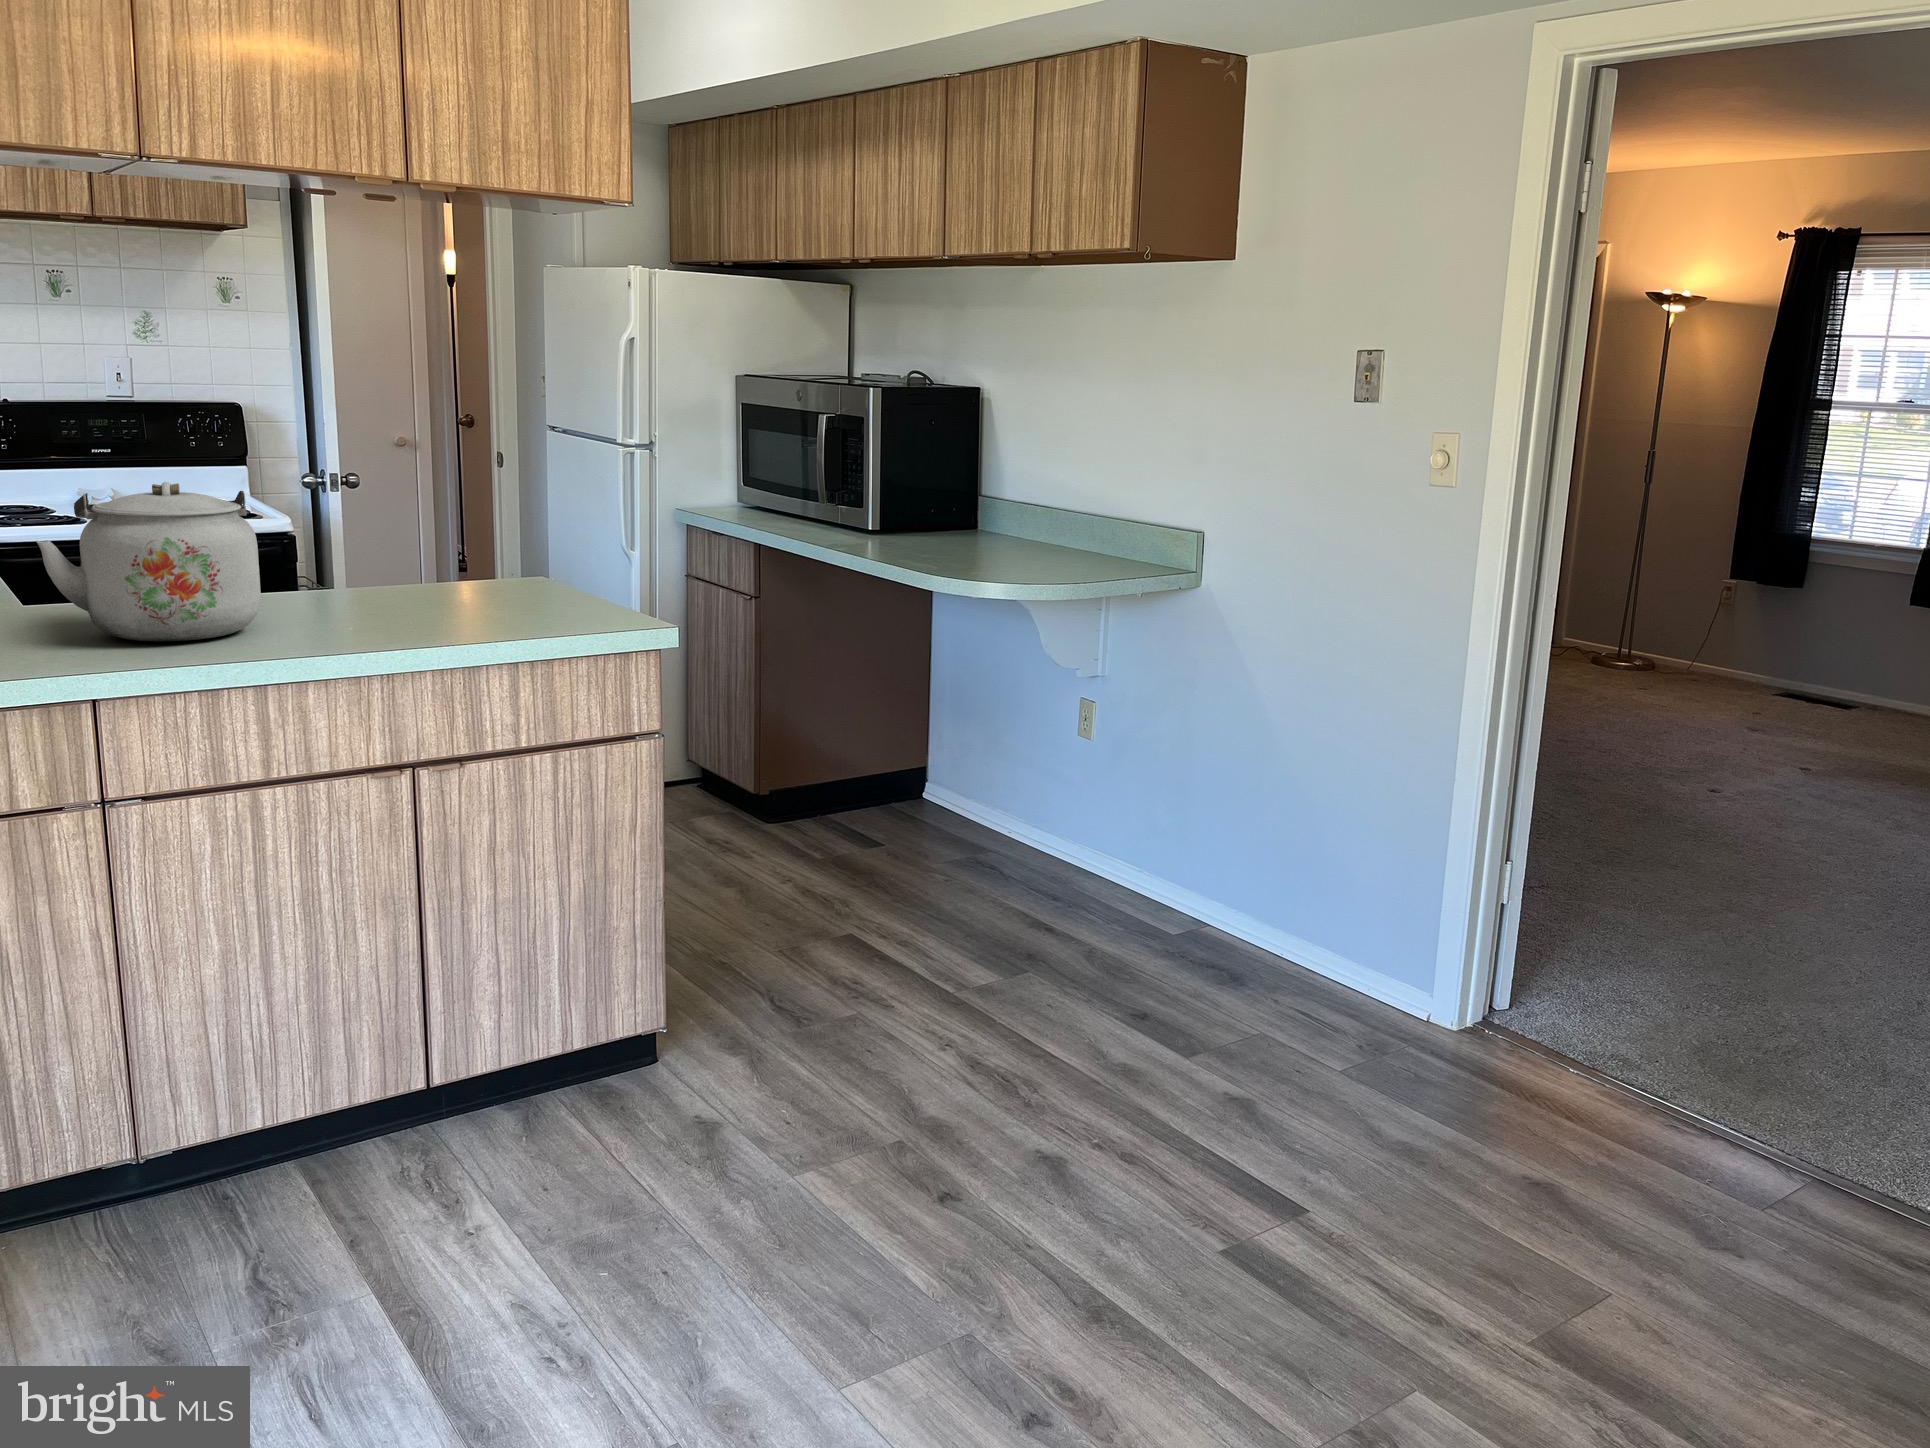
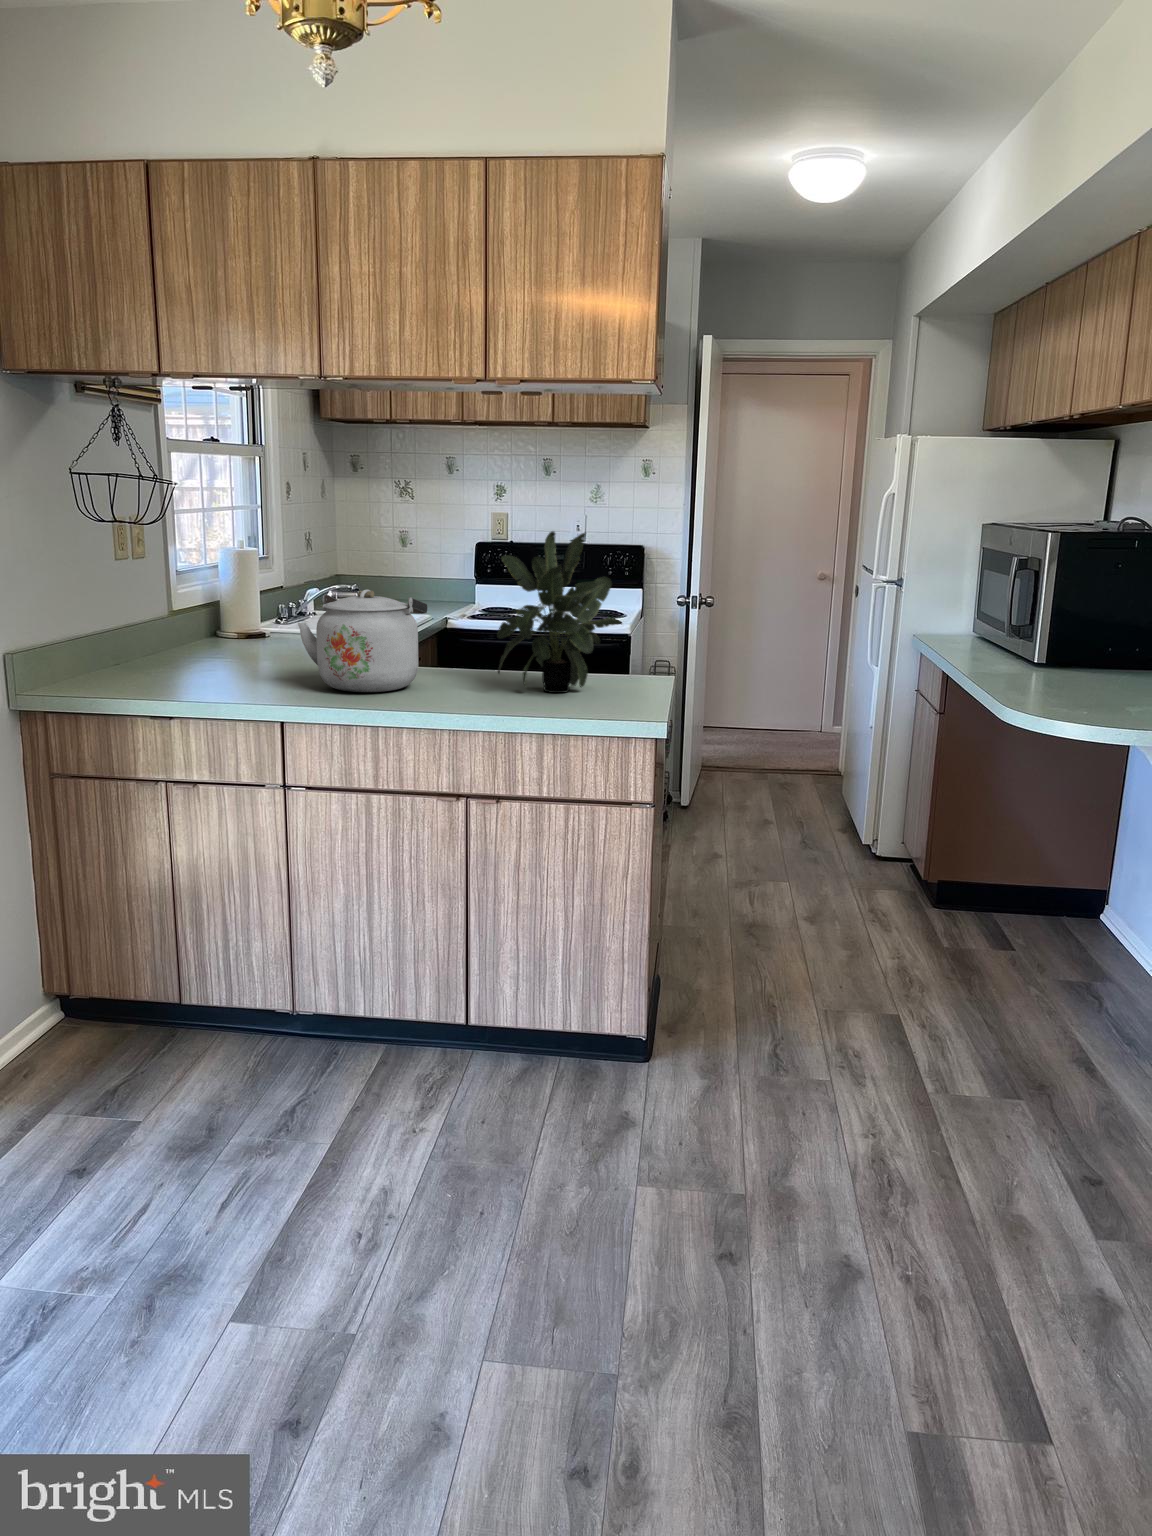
potted plant: none [346,391,564,611] -> present [497,531,622,693]

